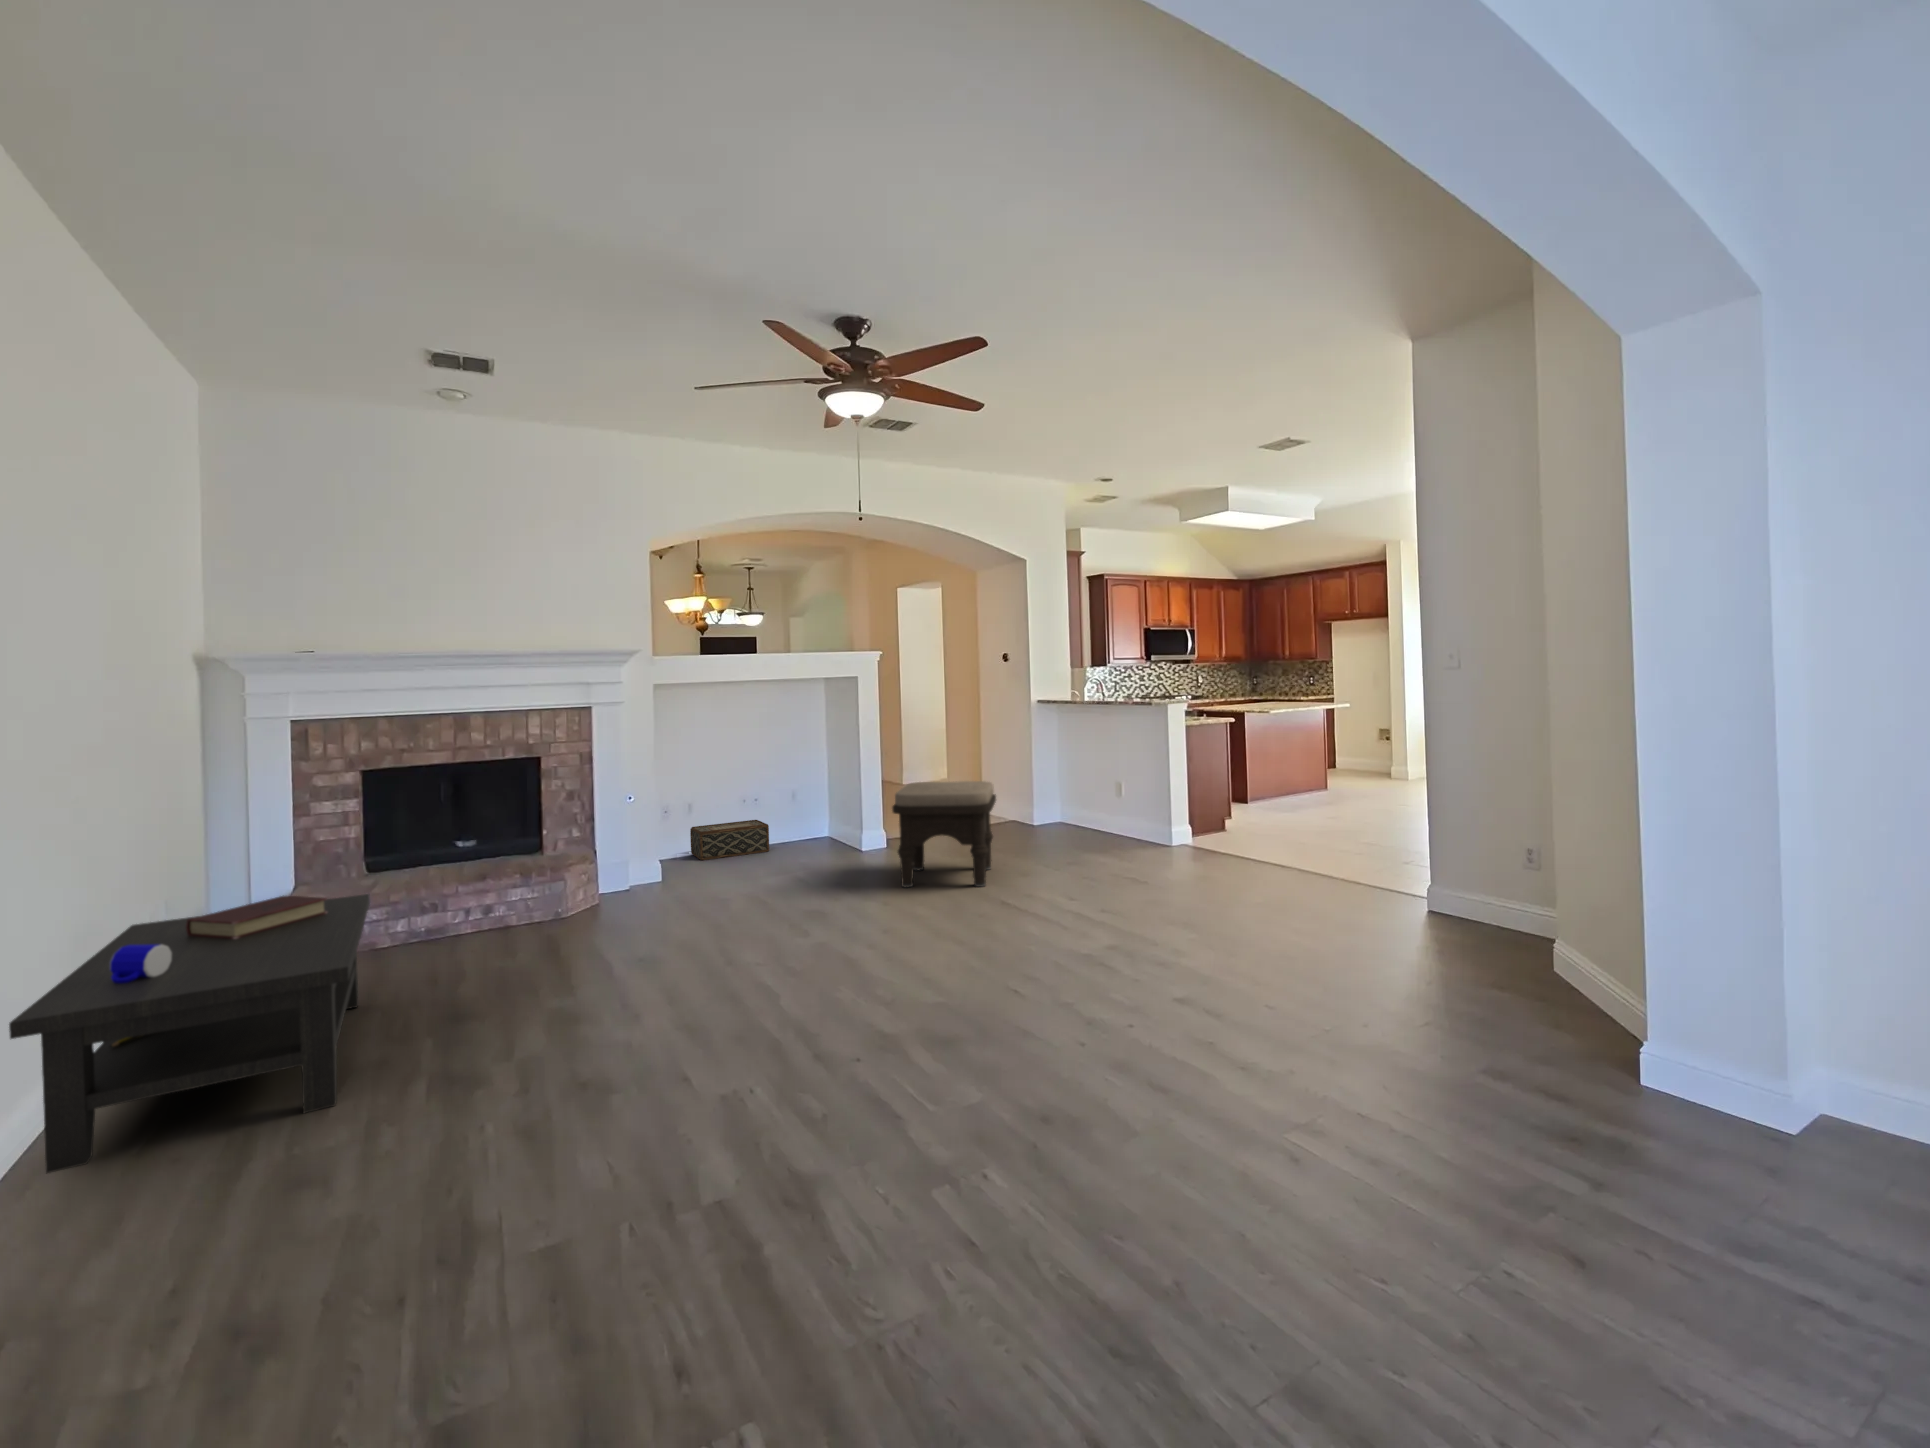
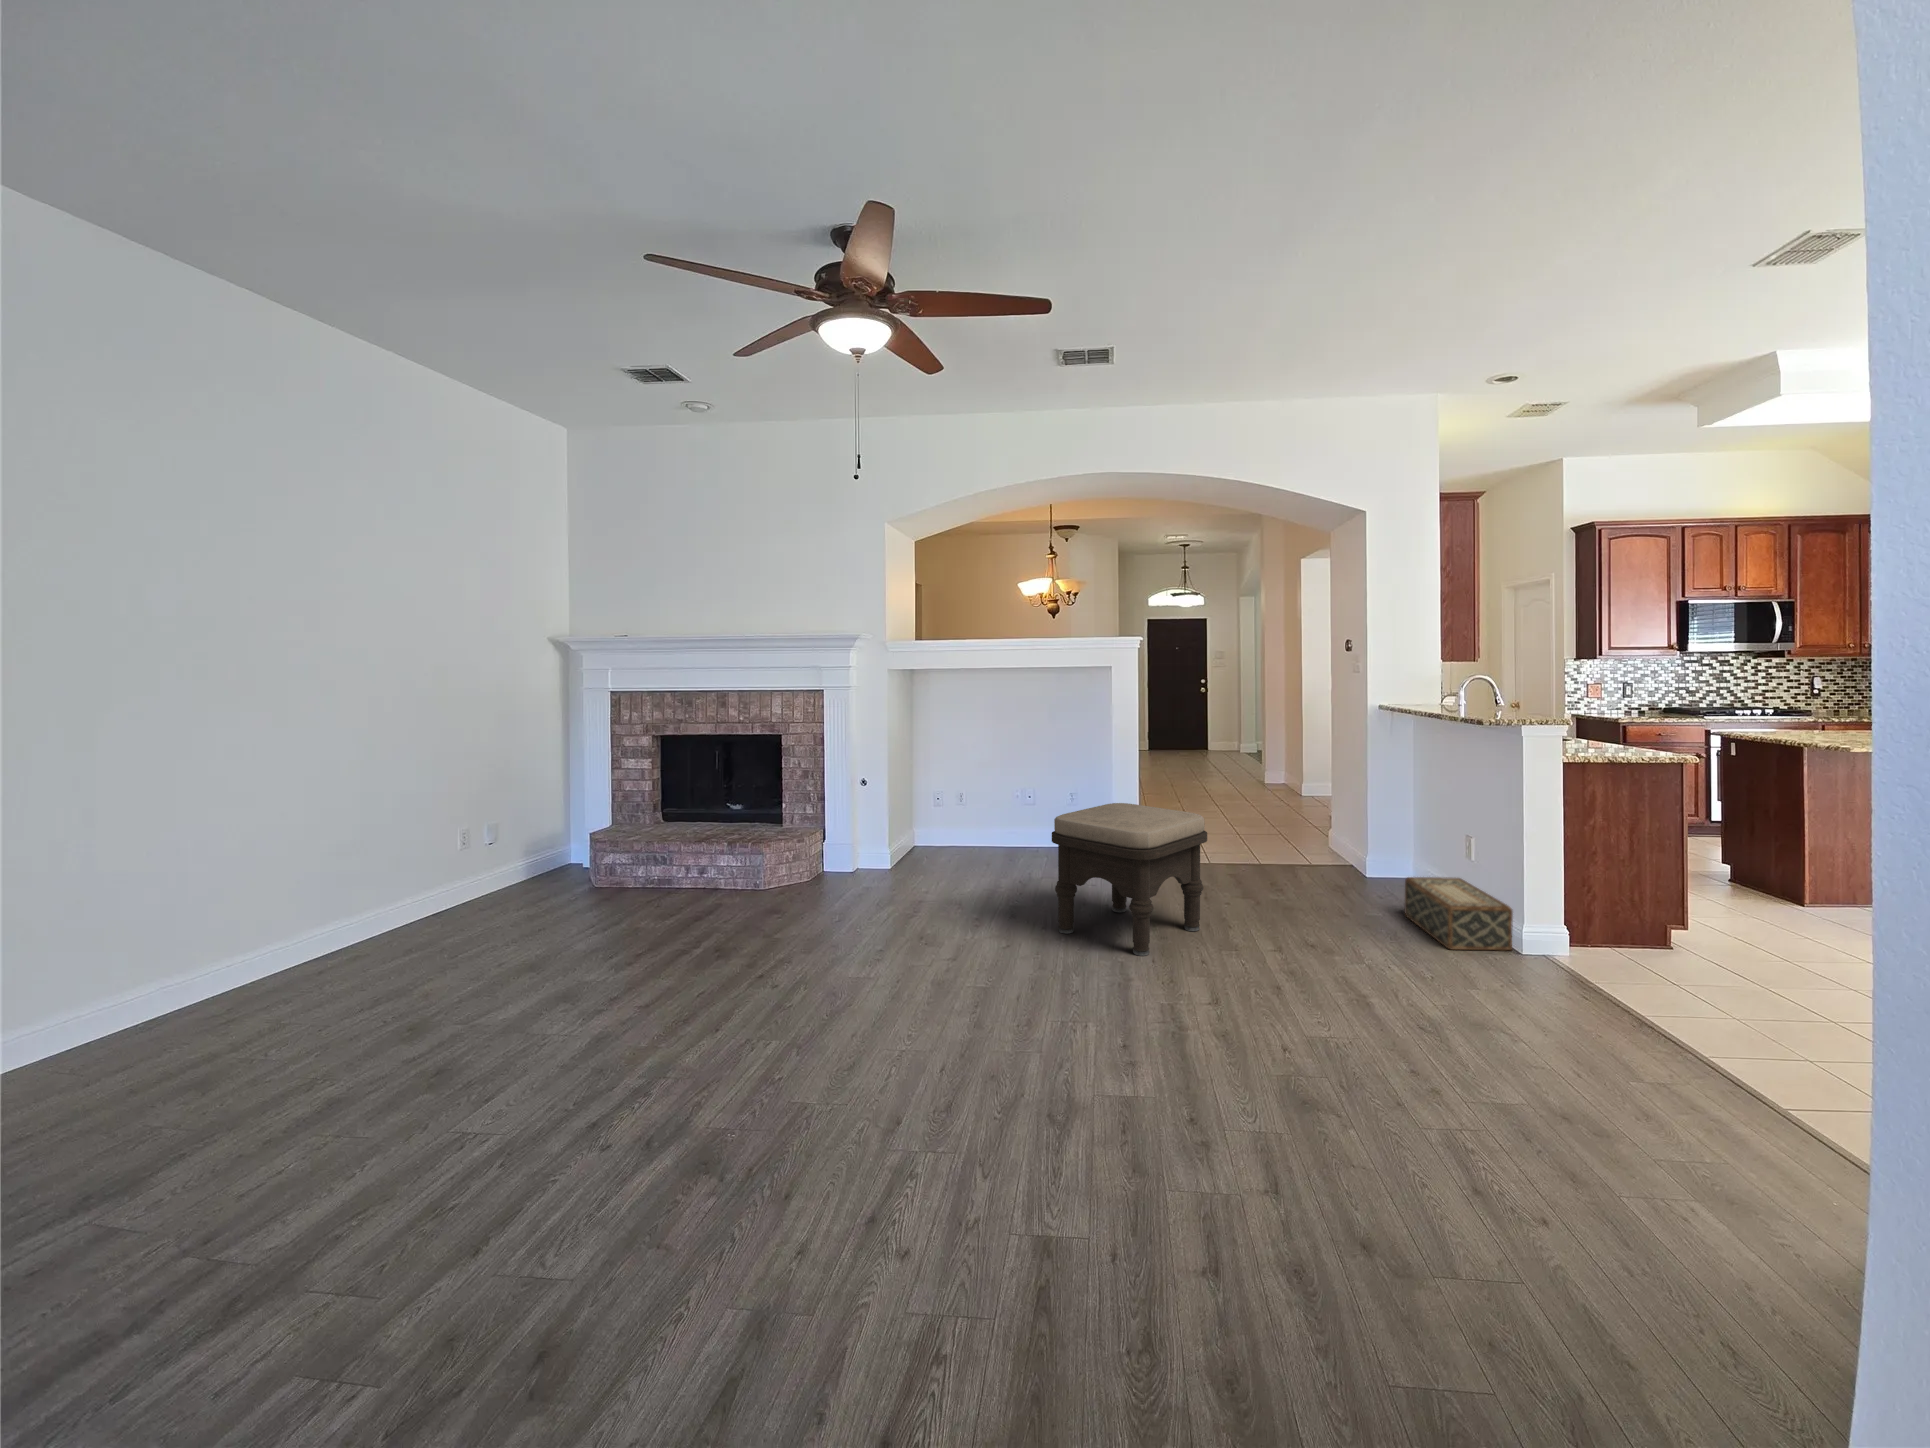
woven basket: present [690,820,769,860] -> present [1405,877,1513,950]
coffee table: present [9,894,370,1173] -> none [112,841,517,1038]

